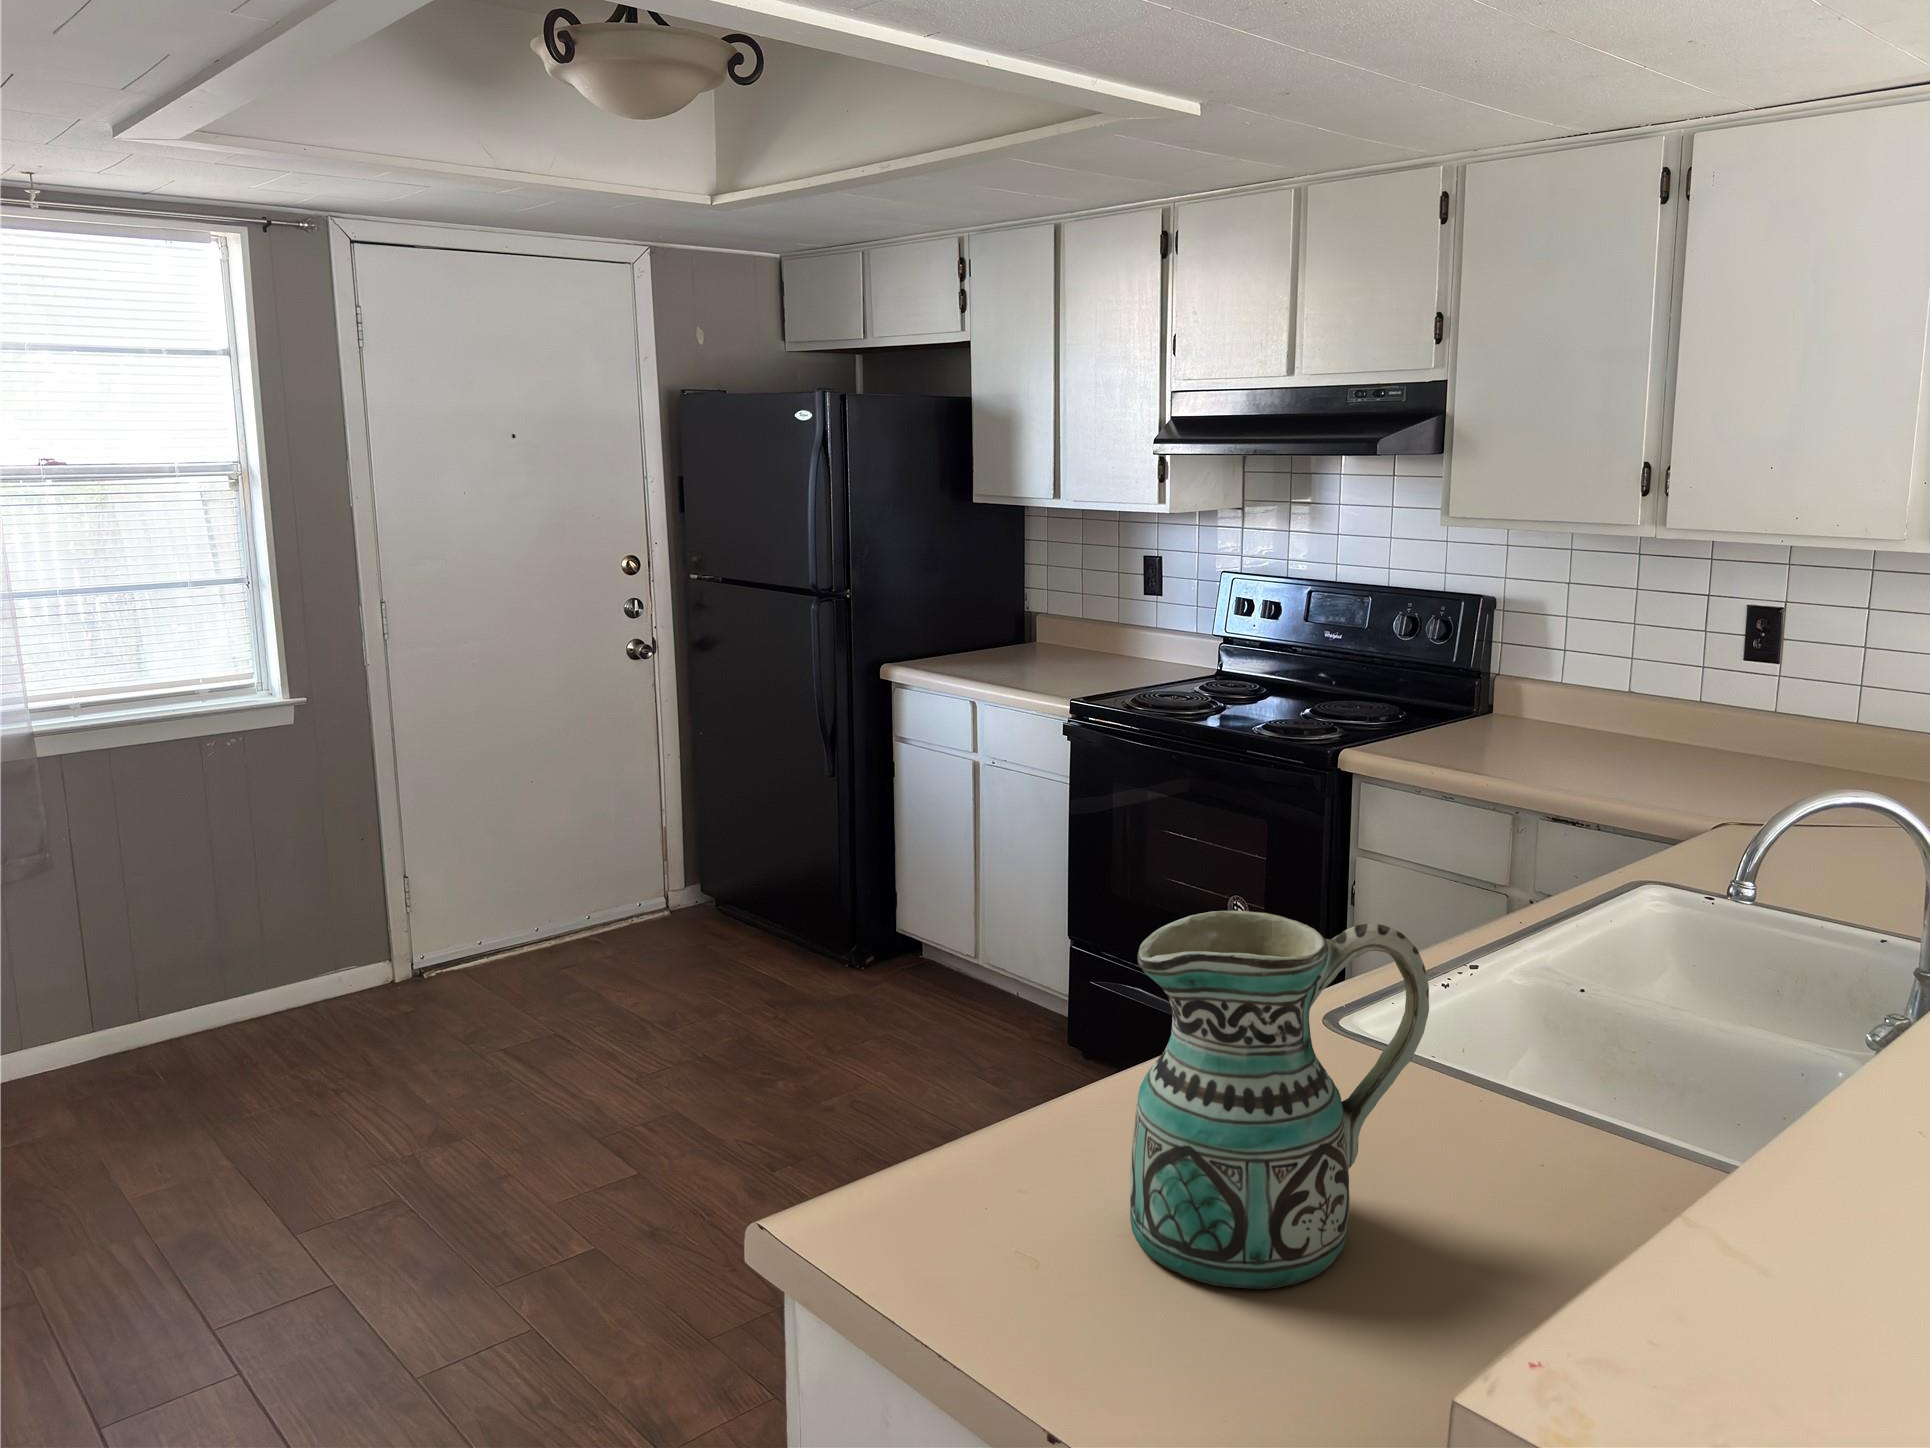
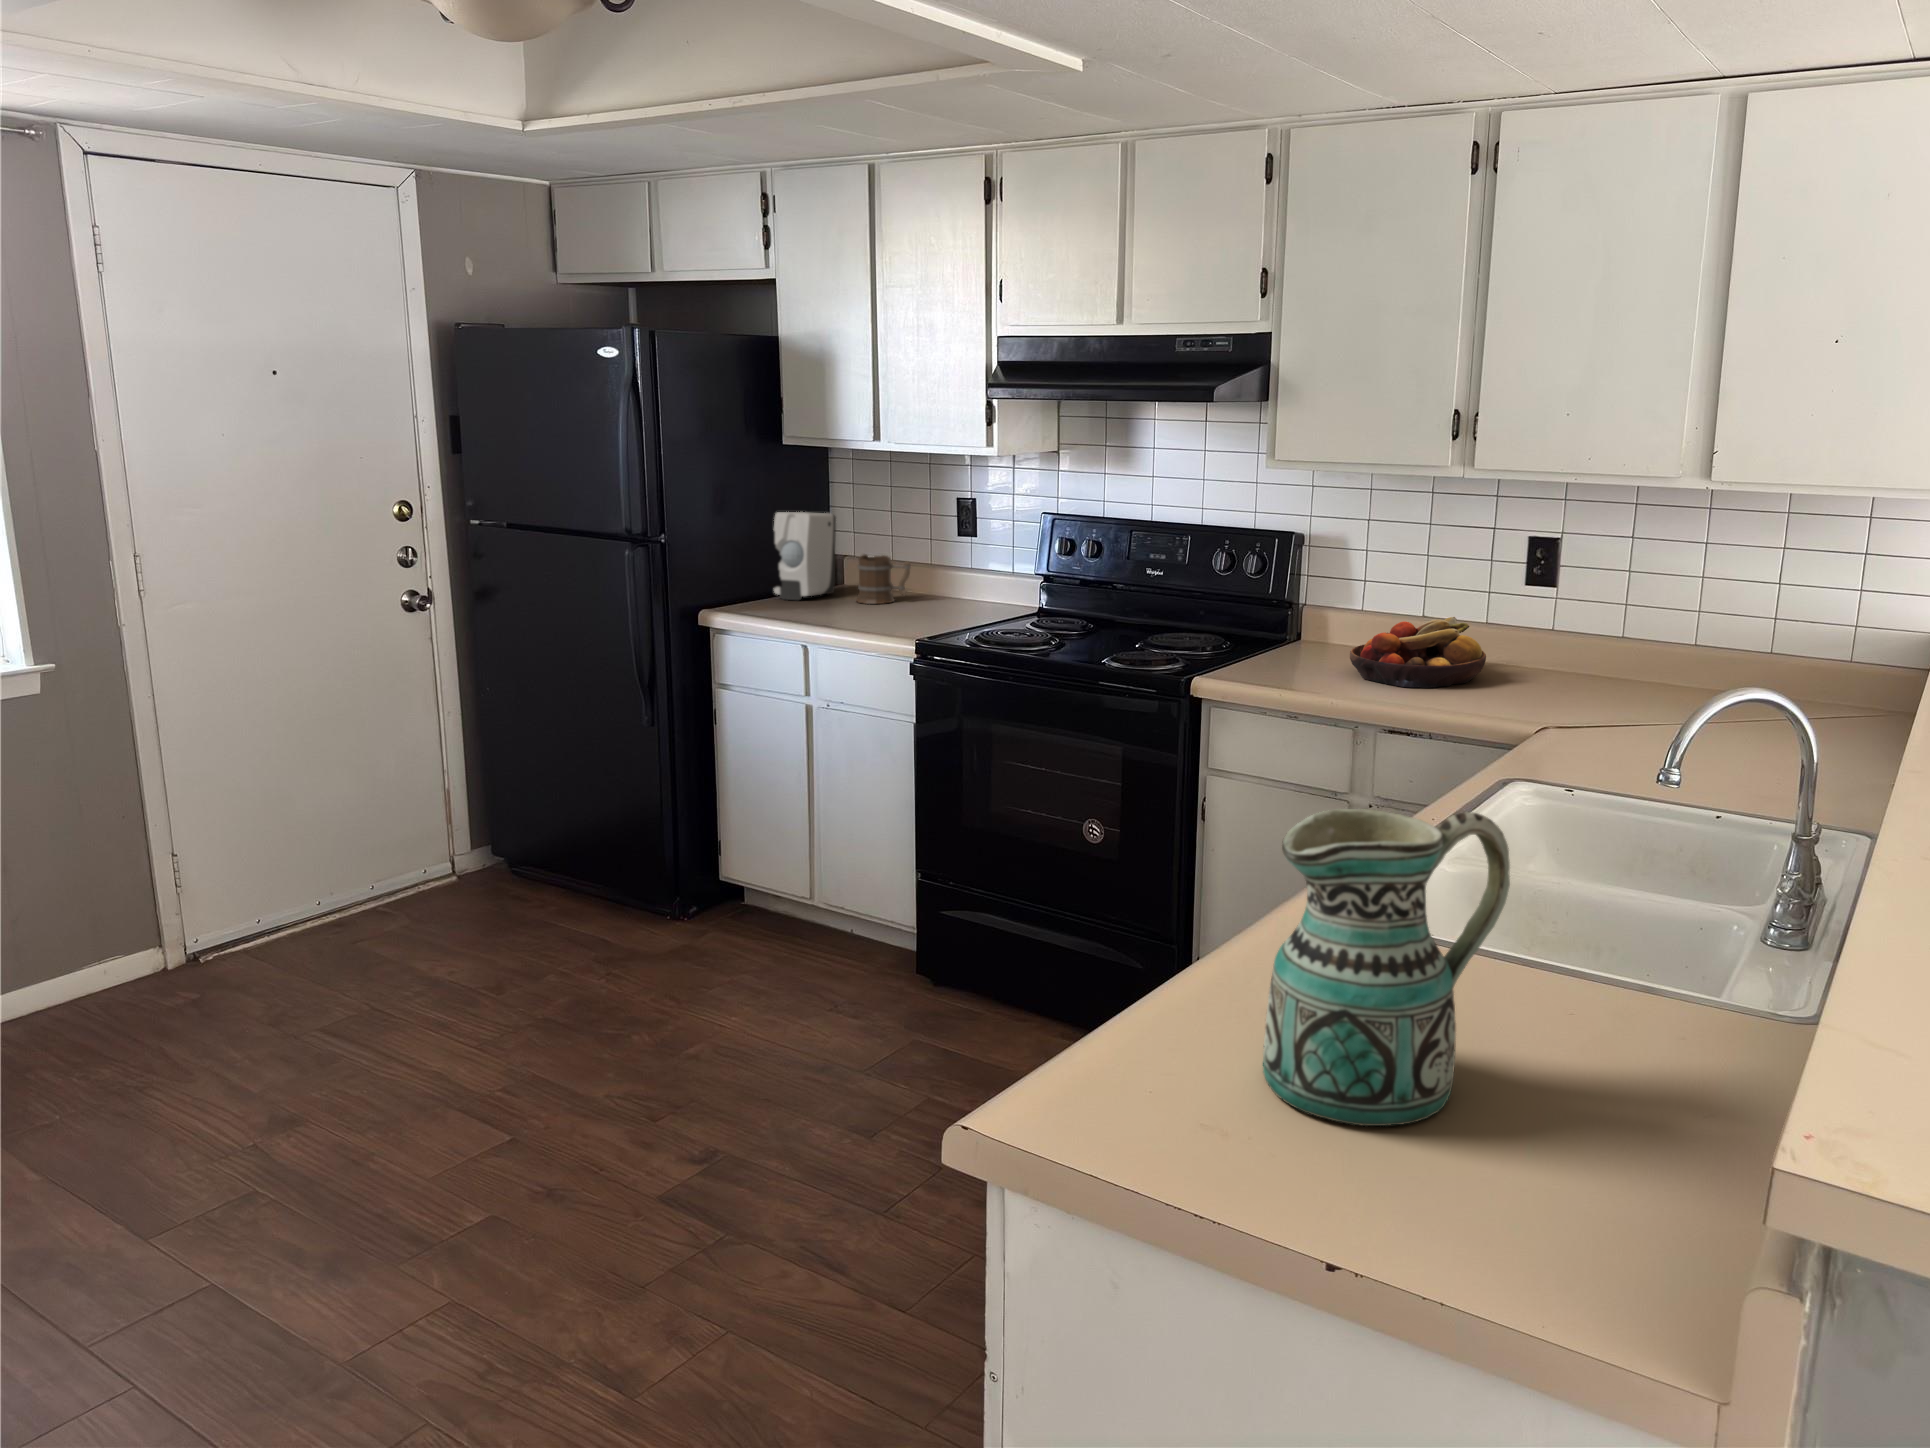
soap dispenser: none [964,569,1030,657] -> present [774,512,836,600]
mug: none [1043,612,1098,663] -> present [857,554,911,604]
fruit bowl: none [1521,693,1678,771] -> present [1350,617,1486,688]

